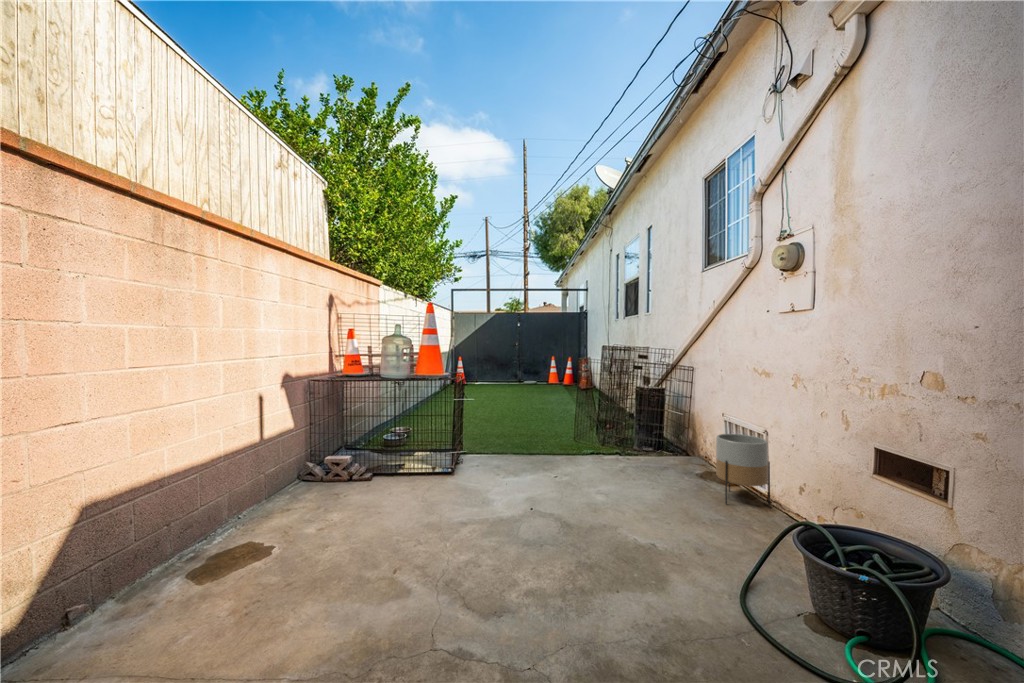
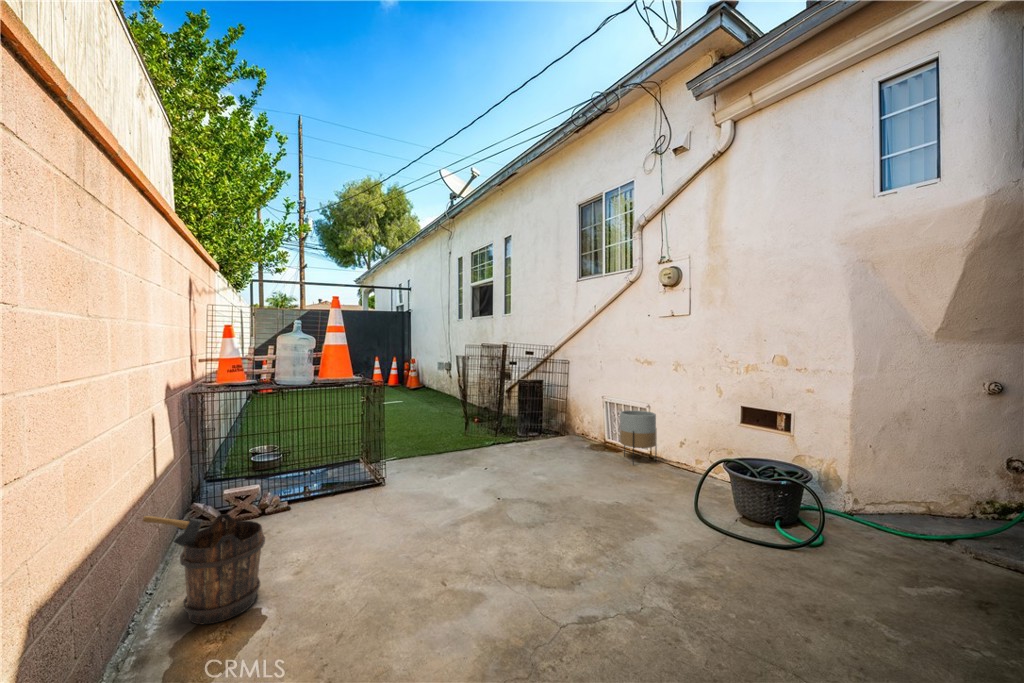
bucket: none [208,465,283,547] -> present [143,514,265,625]

